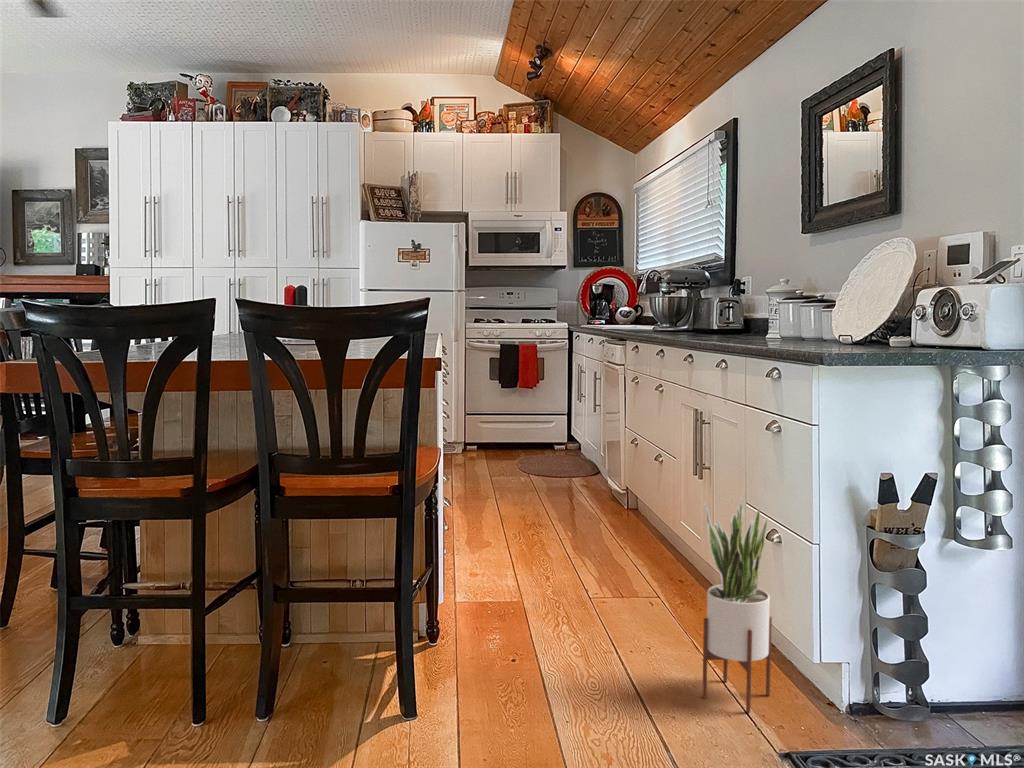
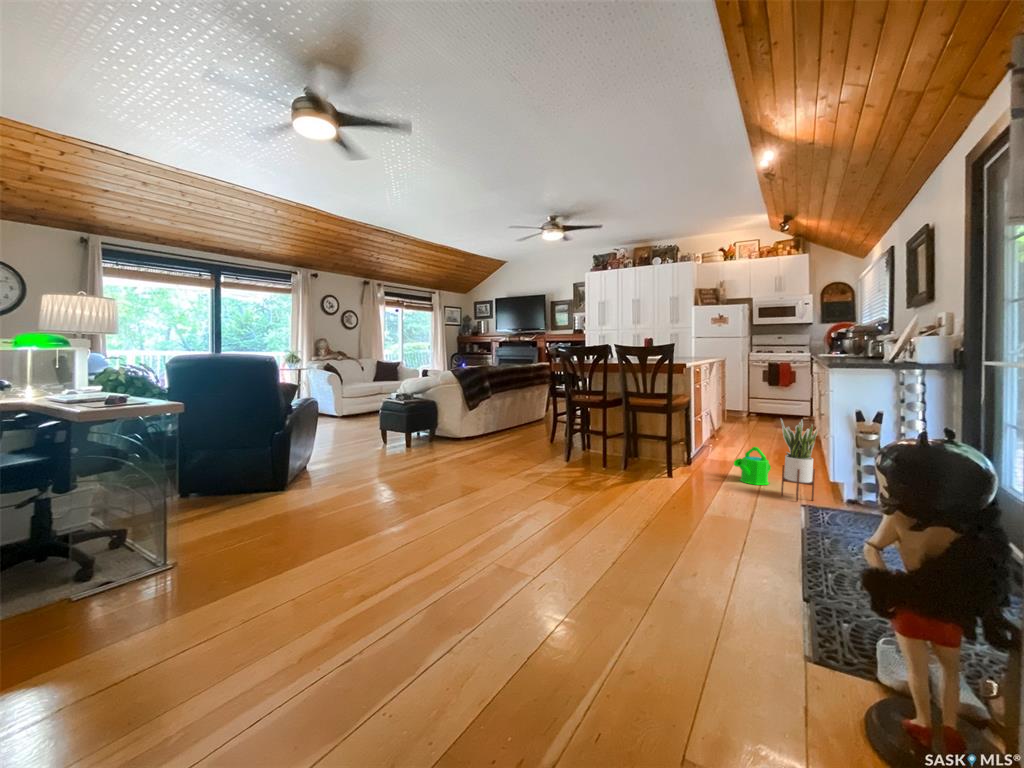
watering can: none [577,565,646,666] -> present [734,447,771,485]

